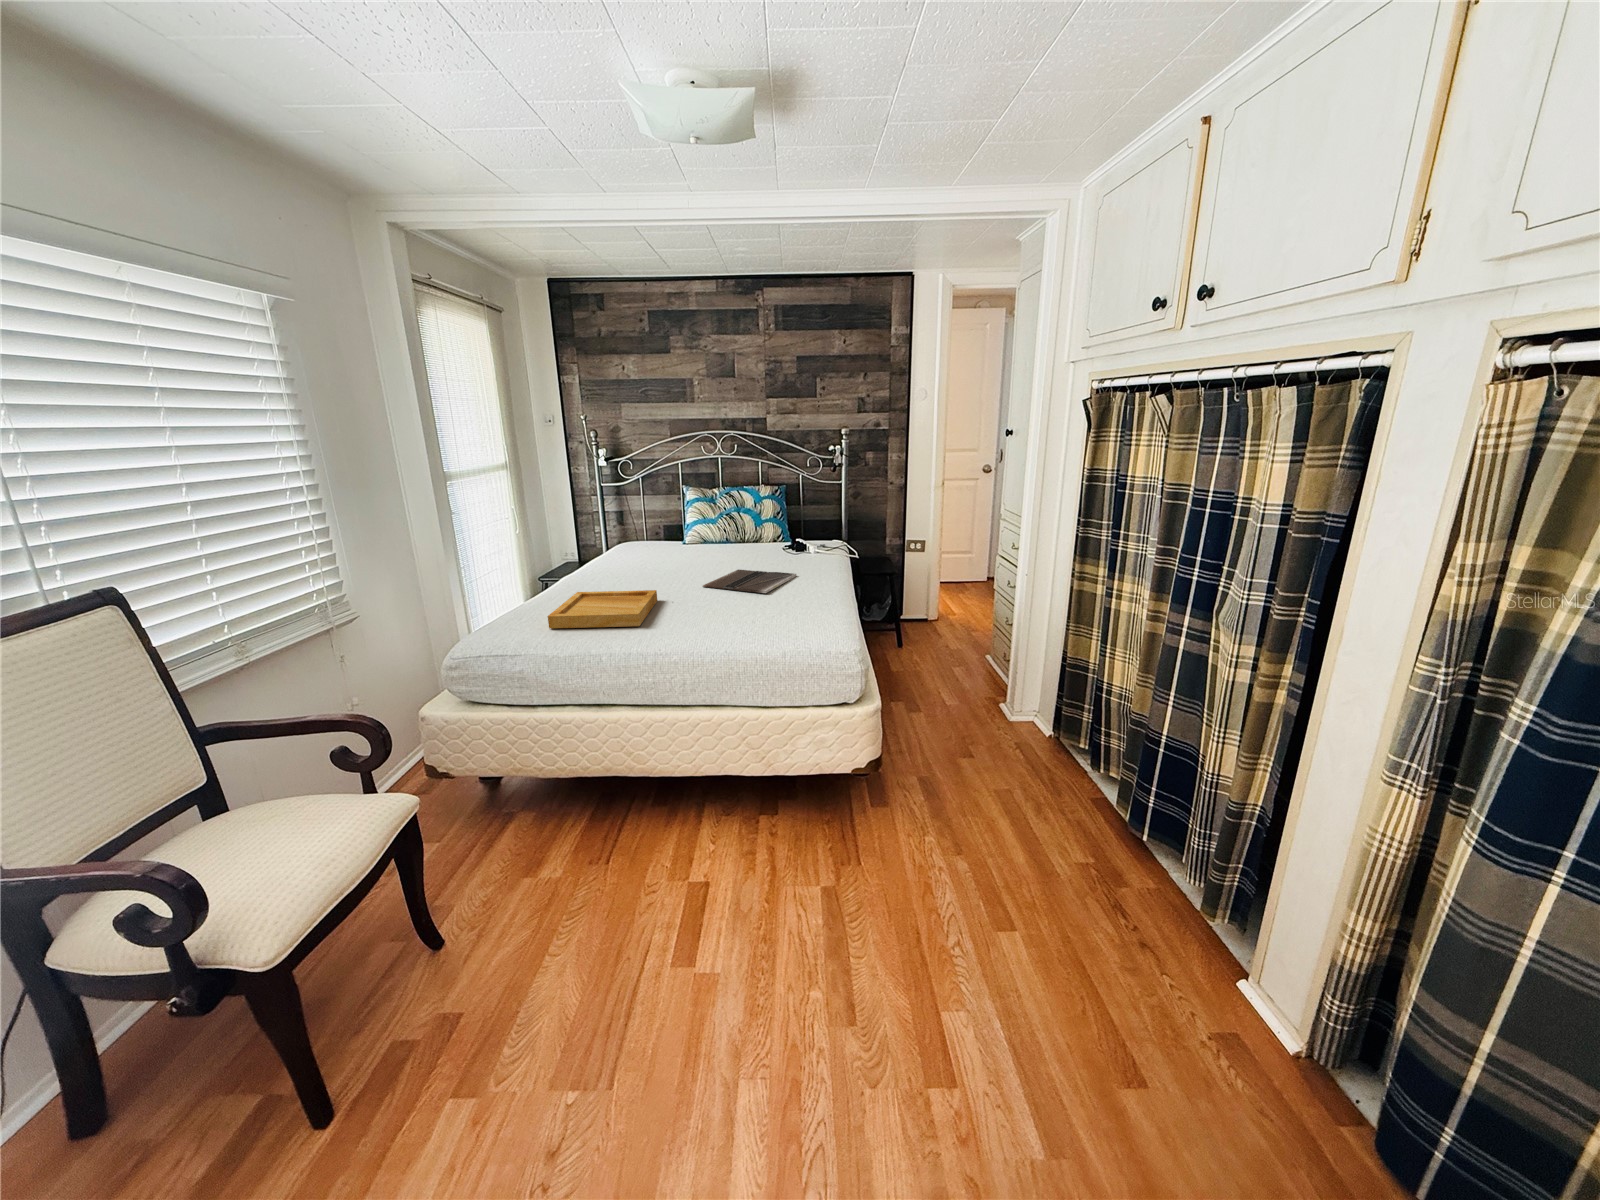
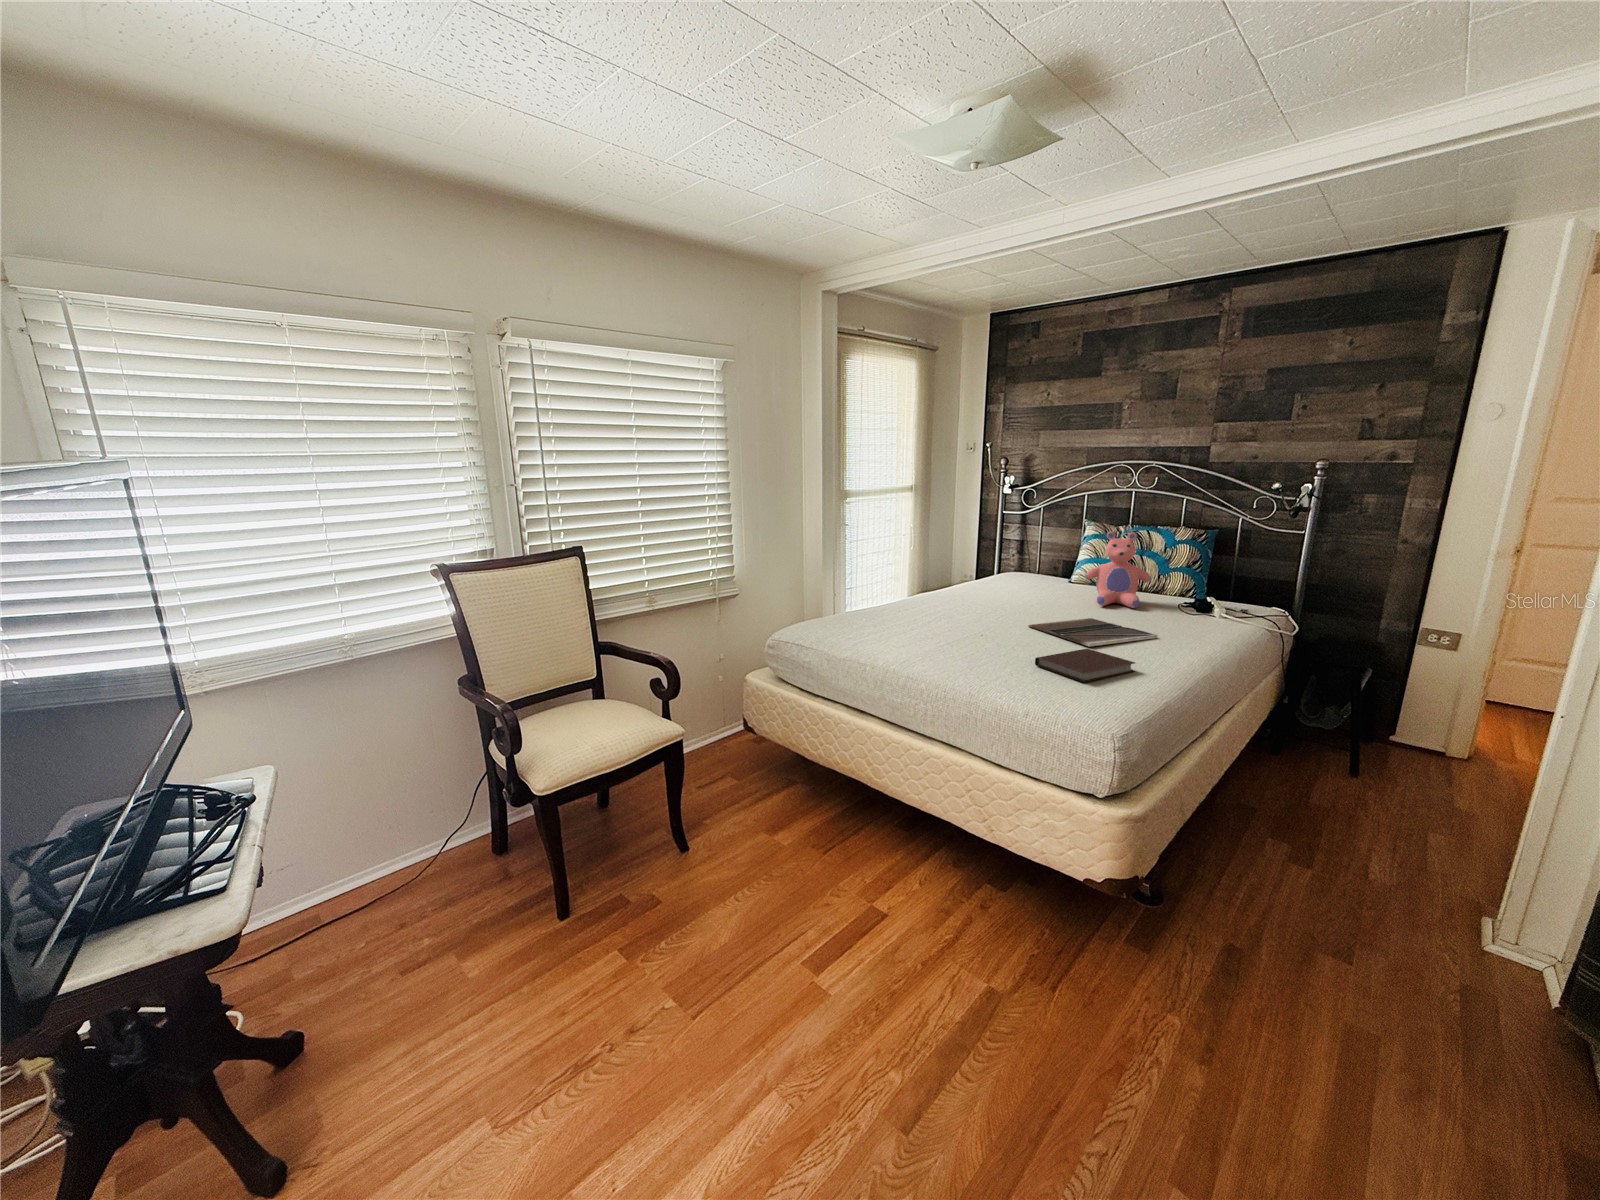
teddy bear: none [712,493,760,557] -> present [1085,531,1151,608]
tray: present [548,590,657,628] -> none [851,607,968,646]
notebook: none [748,595,814,623] -> present [1035,649,1135,682]

